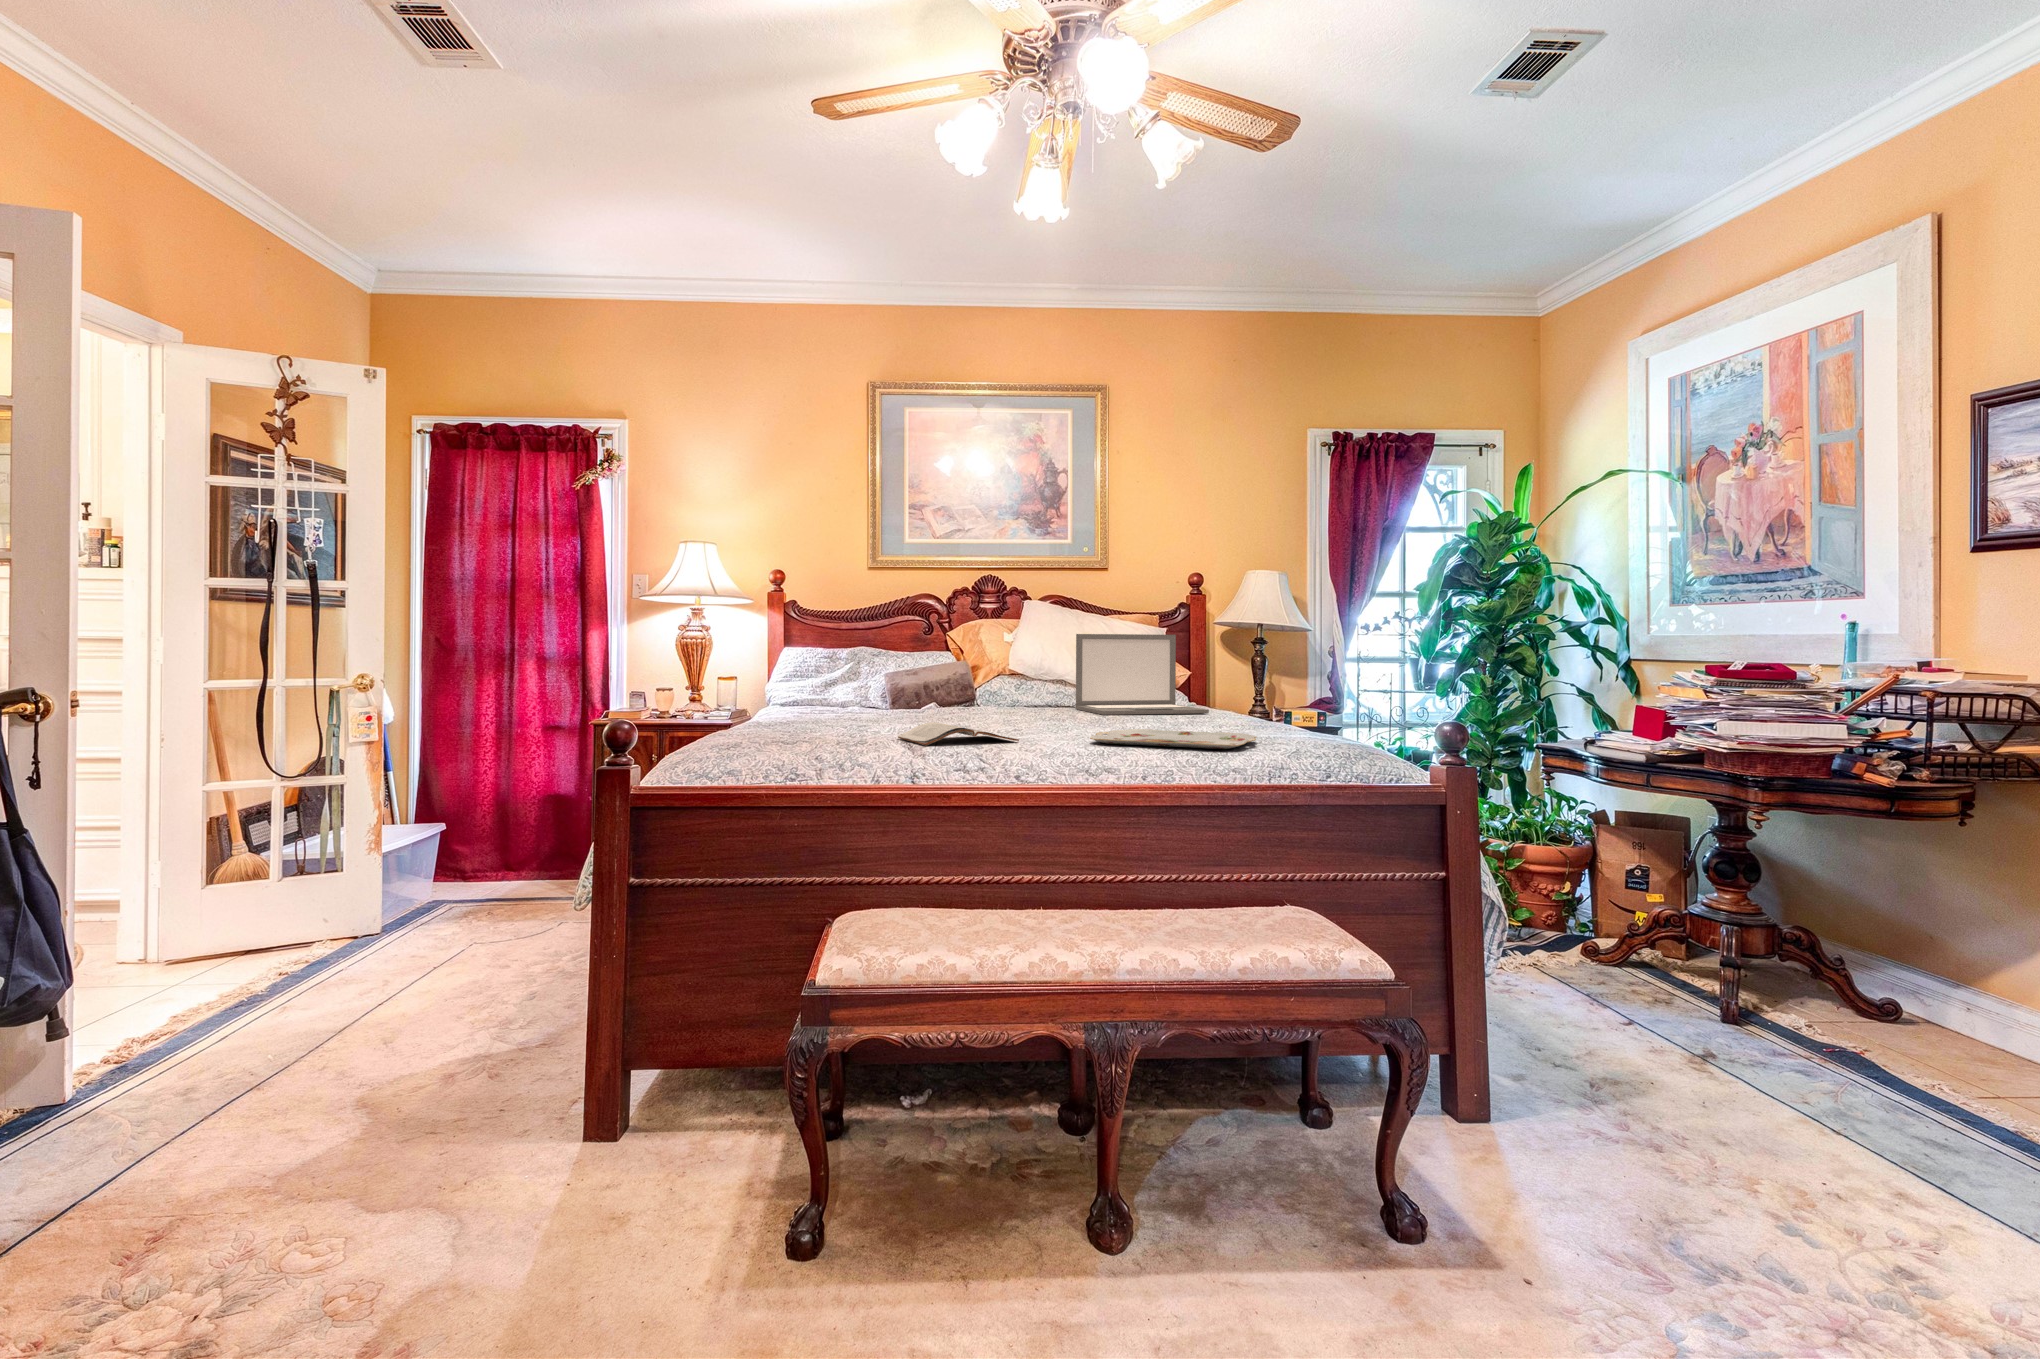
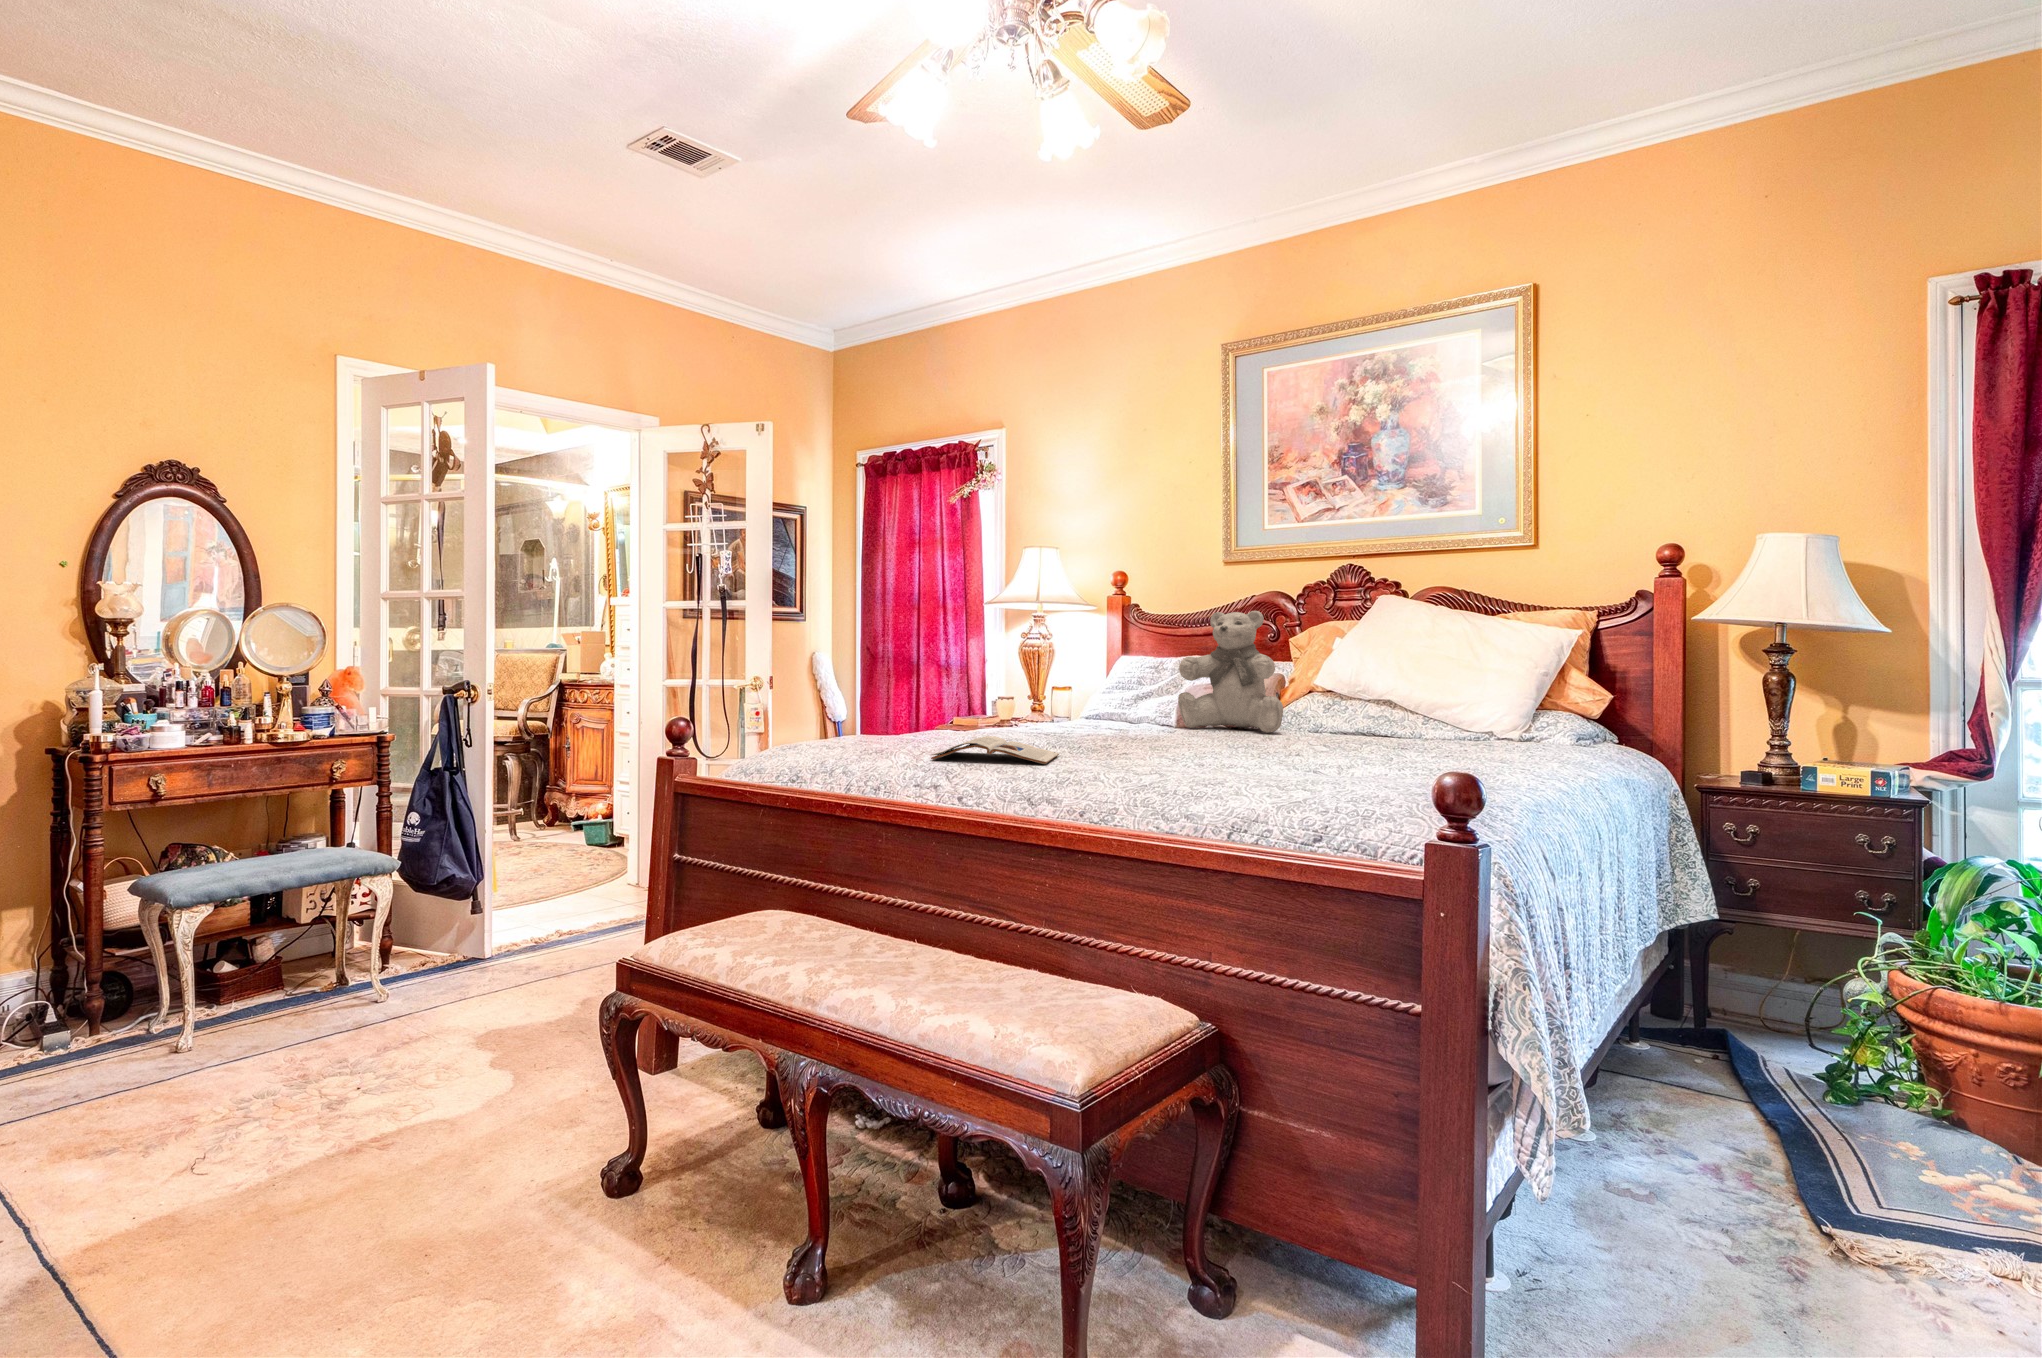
teddy bear: none [939,612,1030,711] -> present [1178,611,1283,733]
laptop: present [1076,634,1209,715] -> none [1354,637,1529,752]
serving tray: present [1090,729,1256,749] -> none [1113,761,1349,796]

